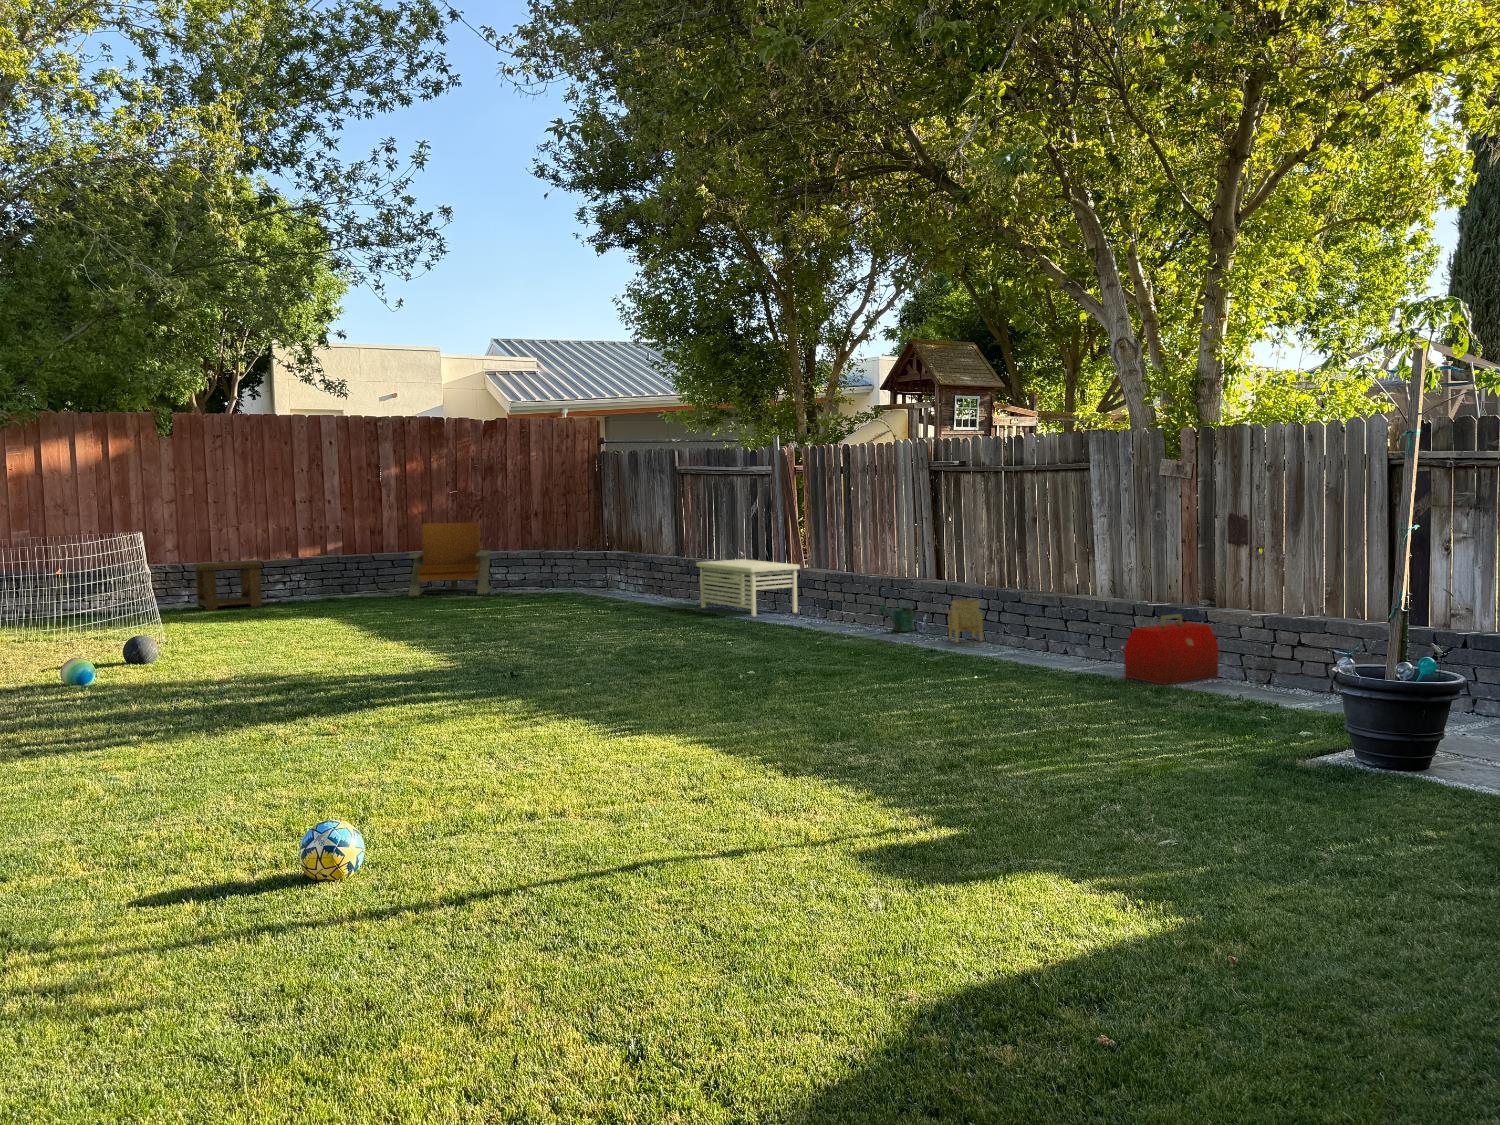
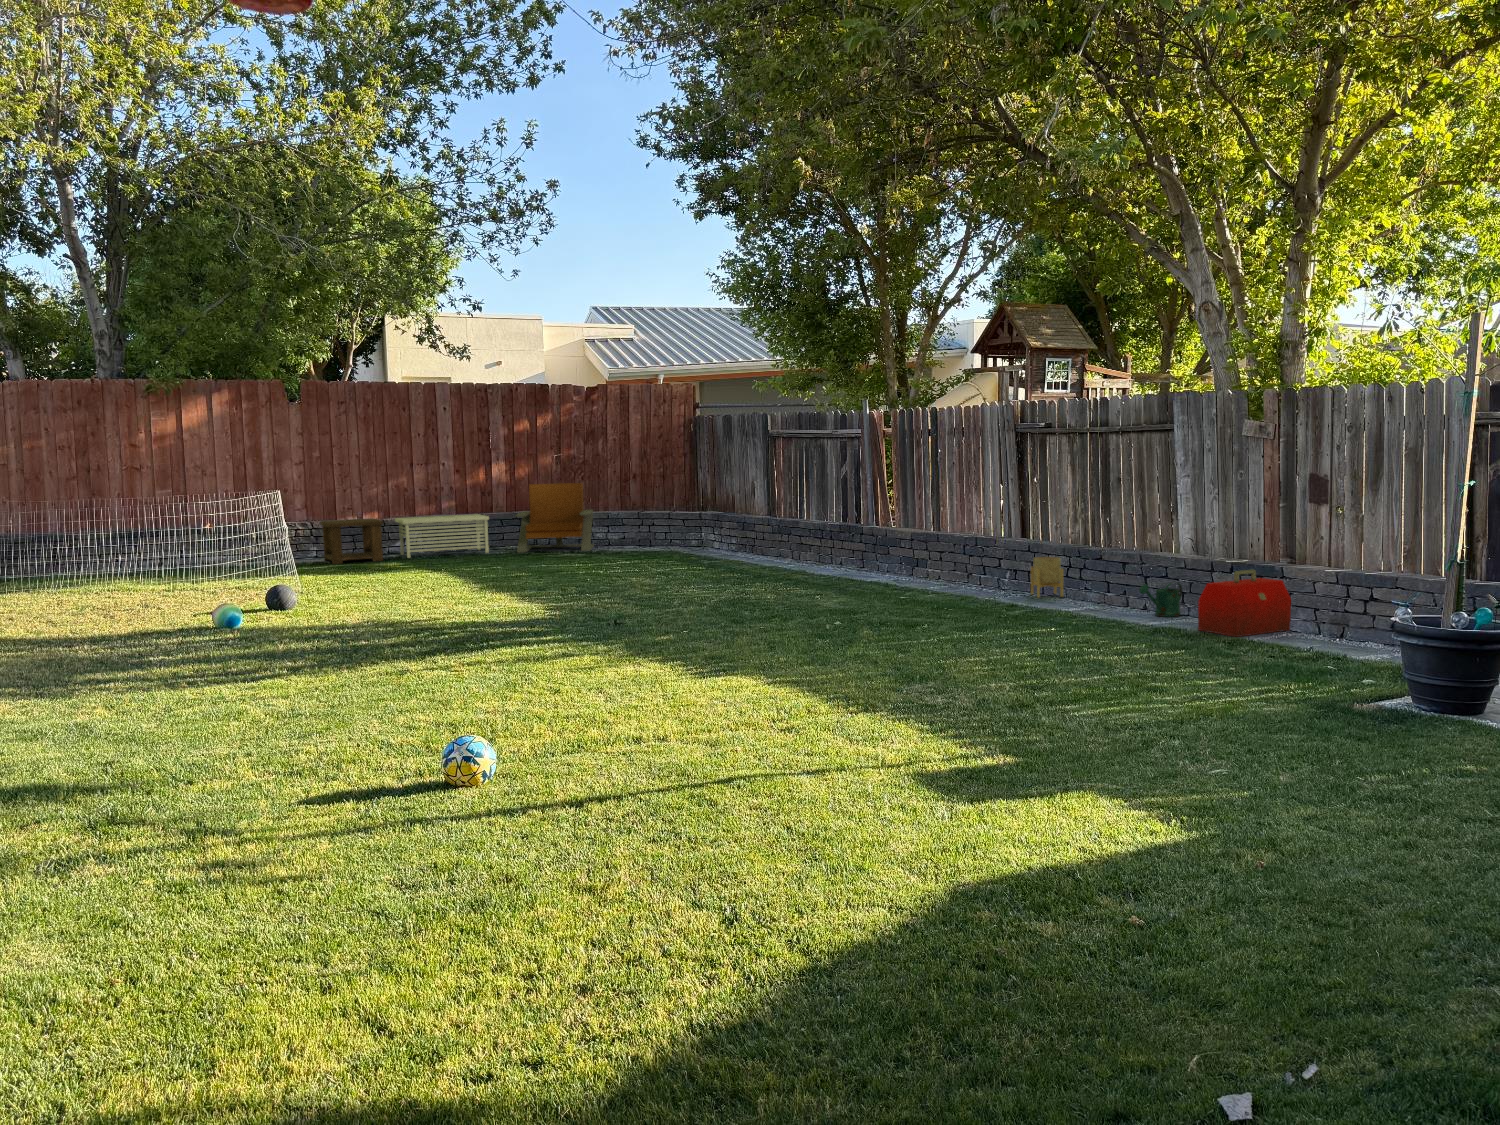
storage bench: present [696,559,800,616] -> present [395,514,489,558]
watering can: present [879,603,916,632] -> present [1139,583,1182,617]

